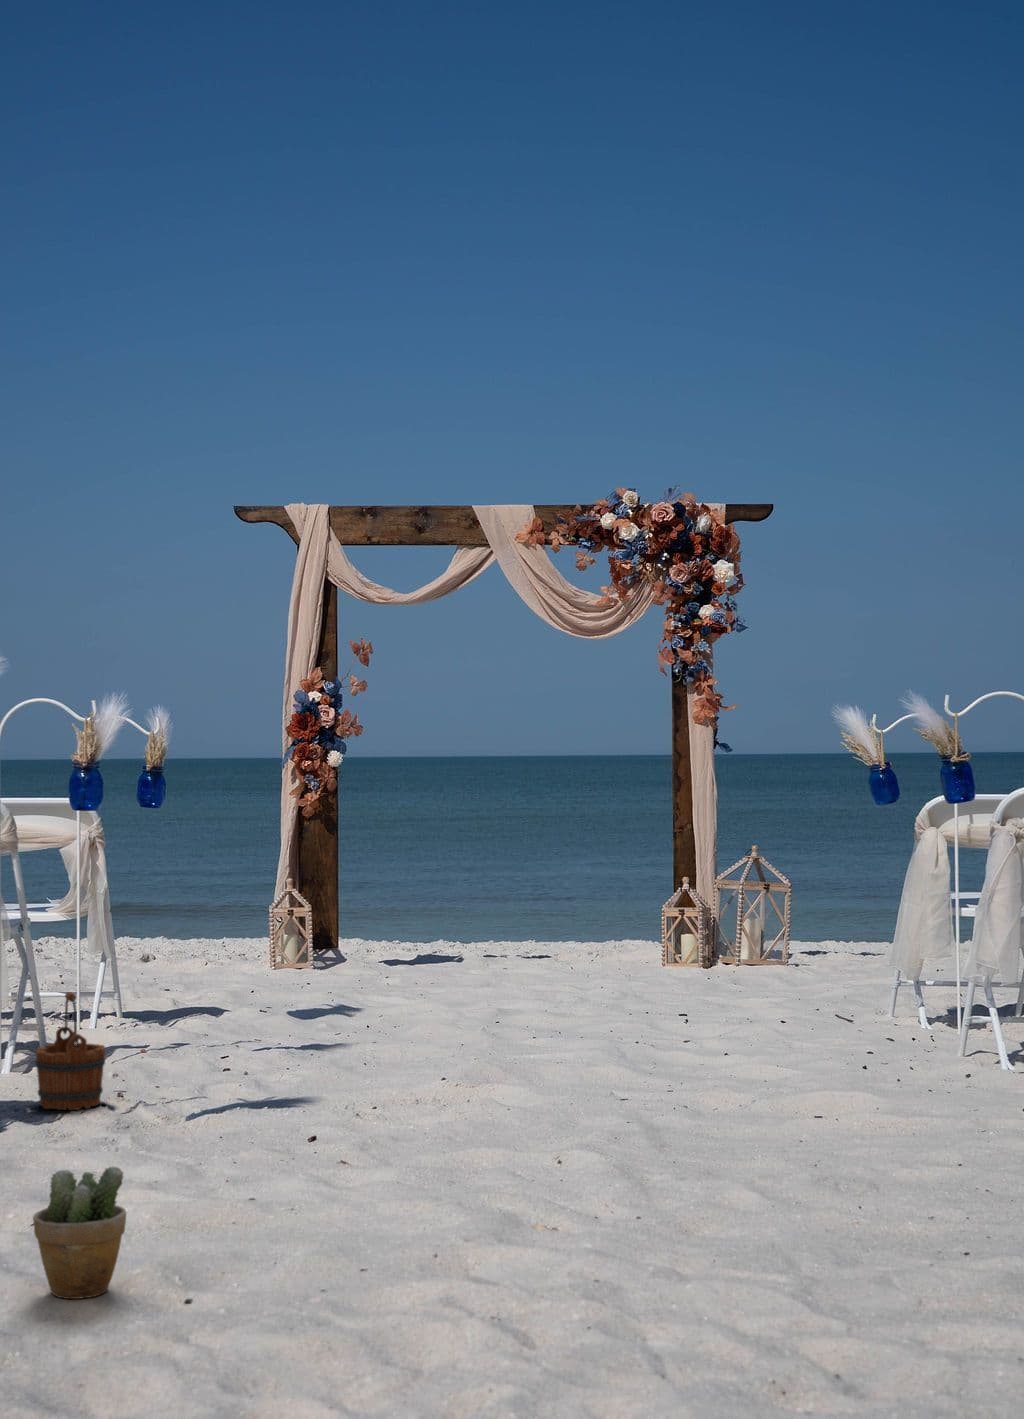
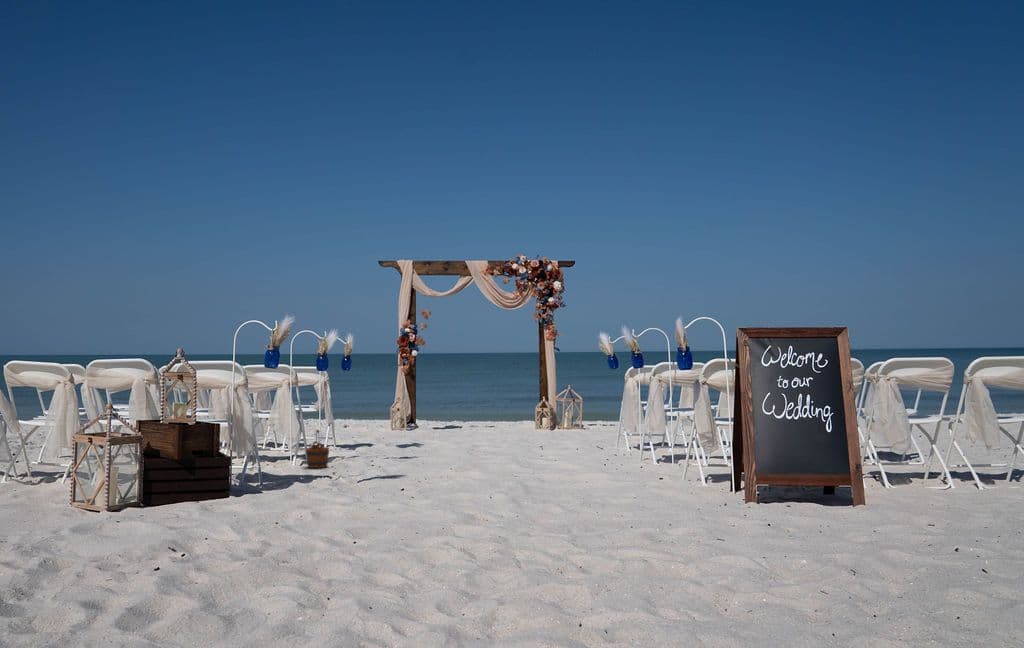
potted plant: present [33,1167,126,1299] -> none [307,471,334,508]

